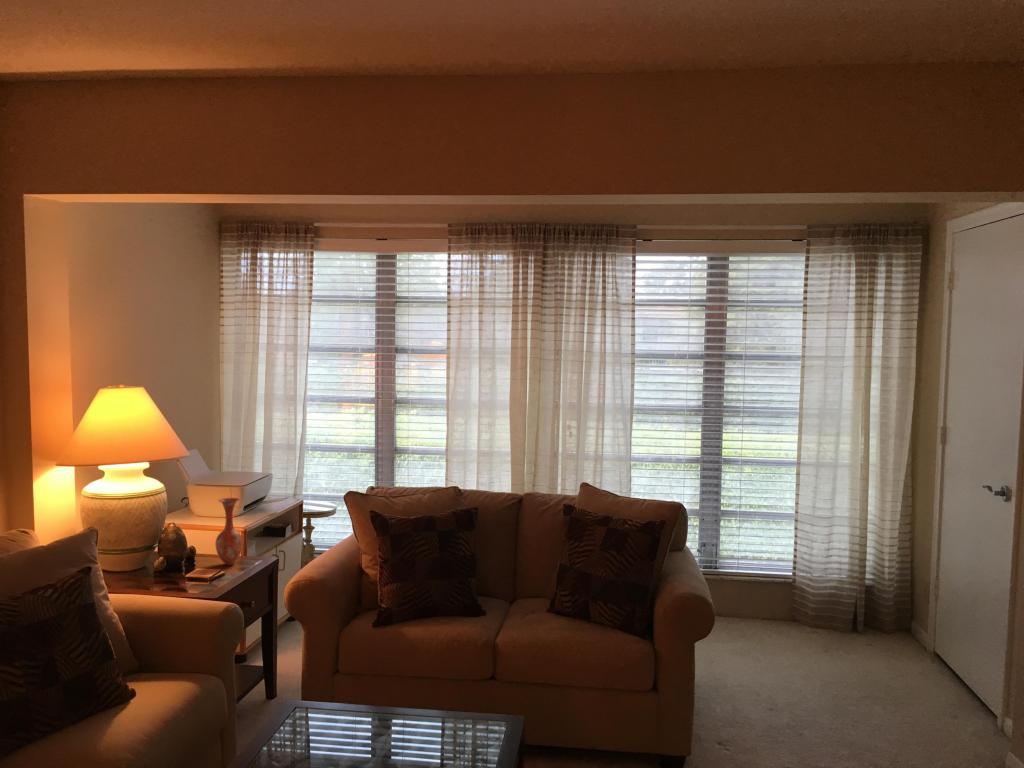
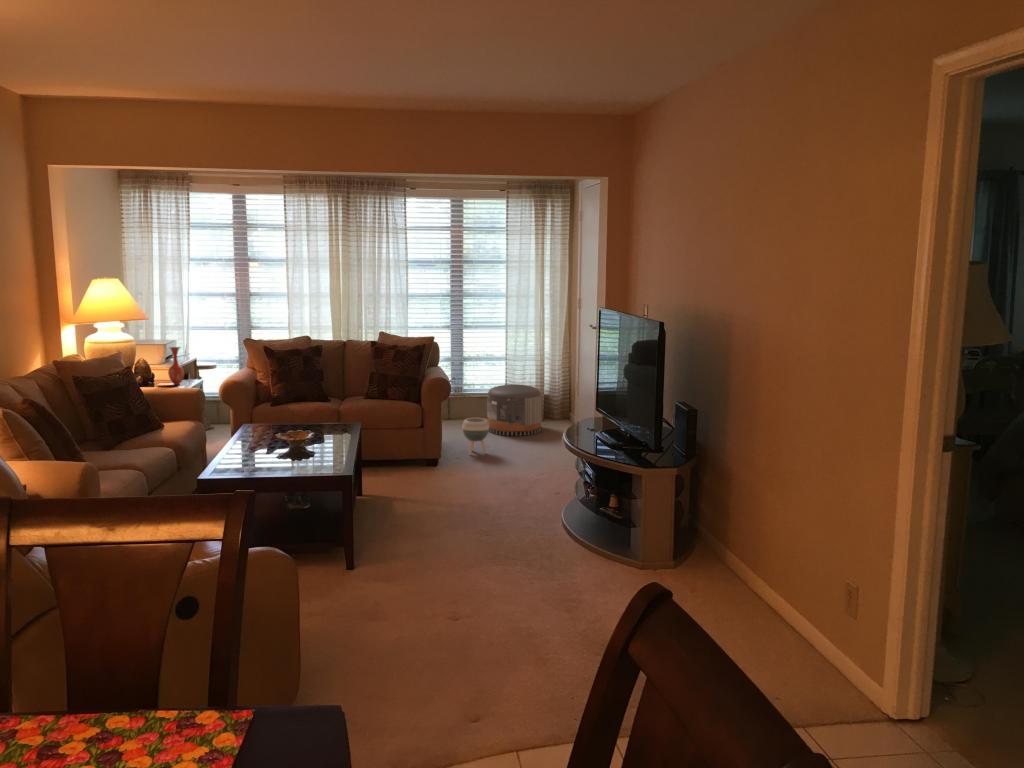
pouf: none [765,574,873,681] -> present [487,384,542,436]
planter: none [734,658,789,739] -> present [462,418,489,455]

